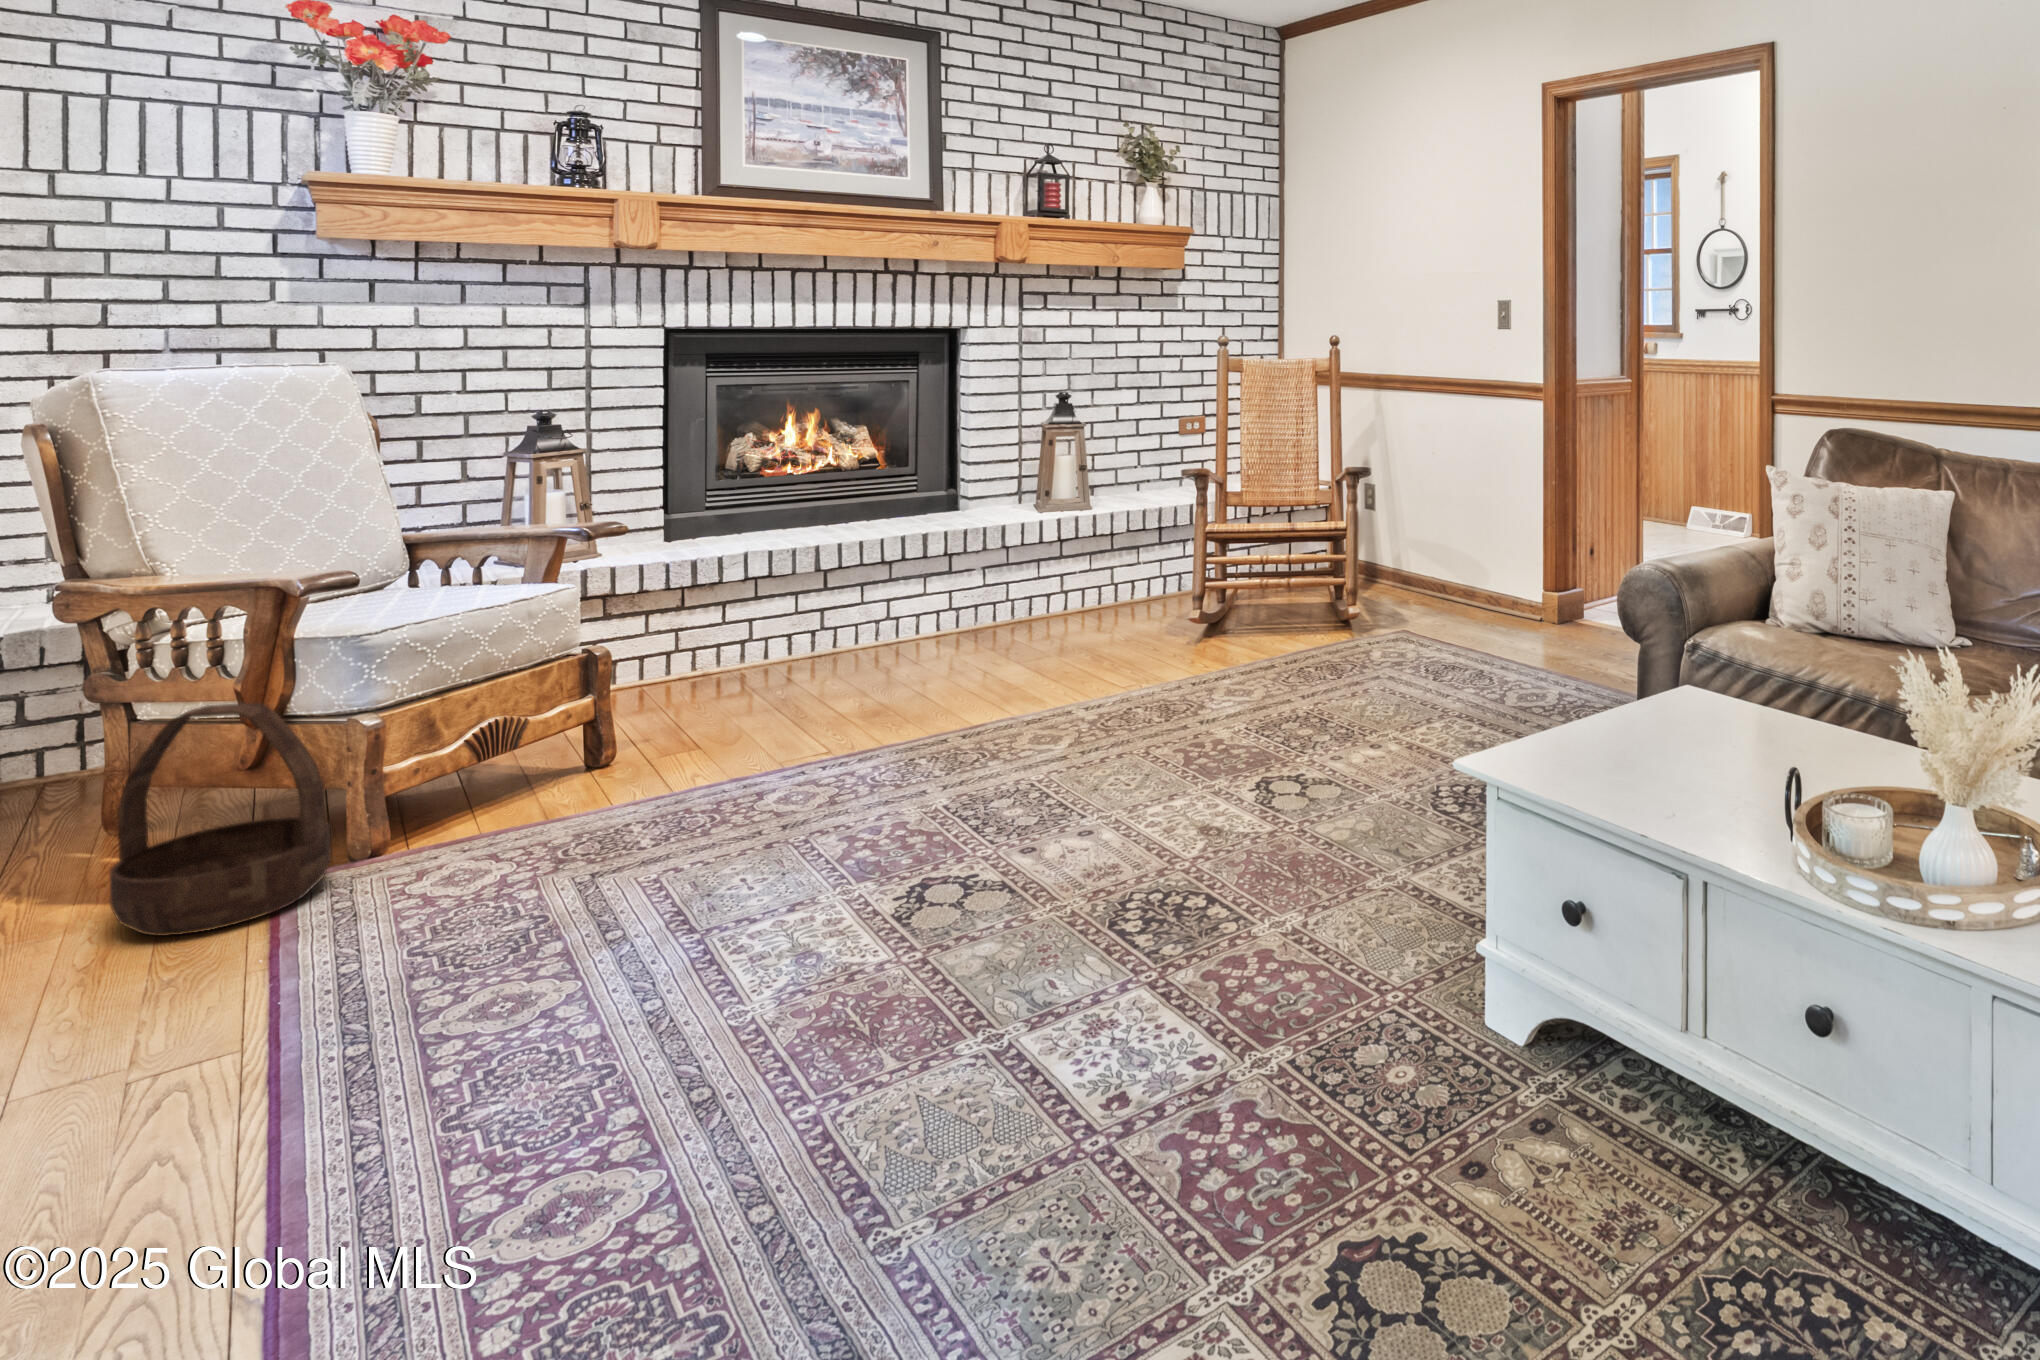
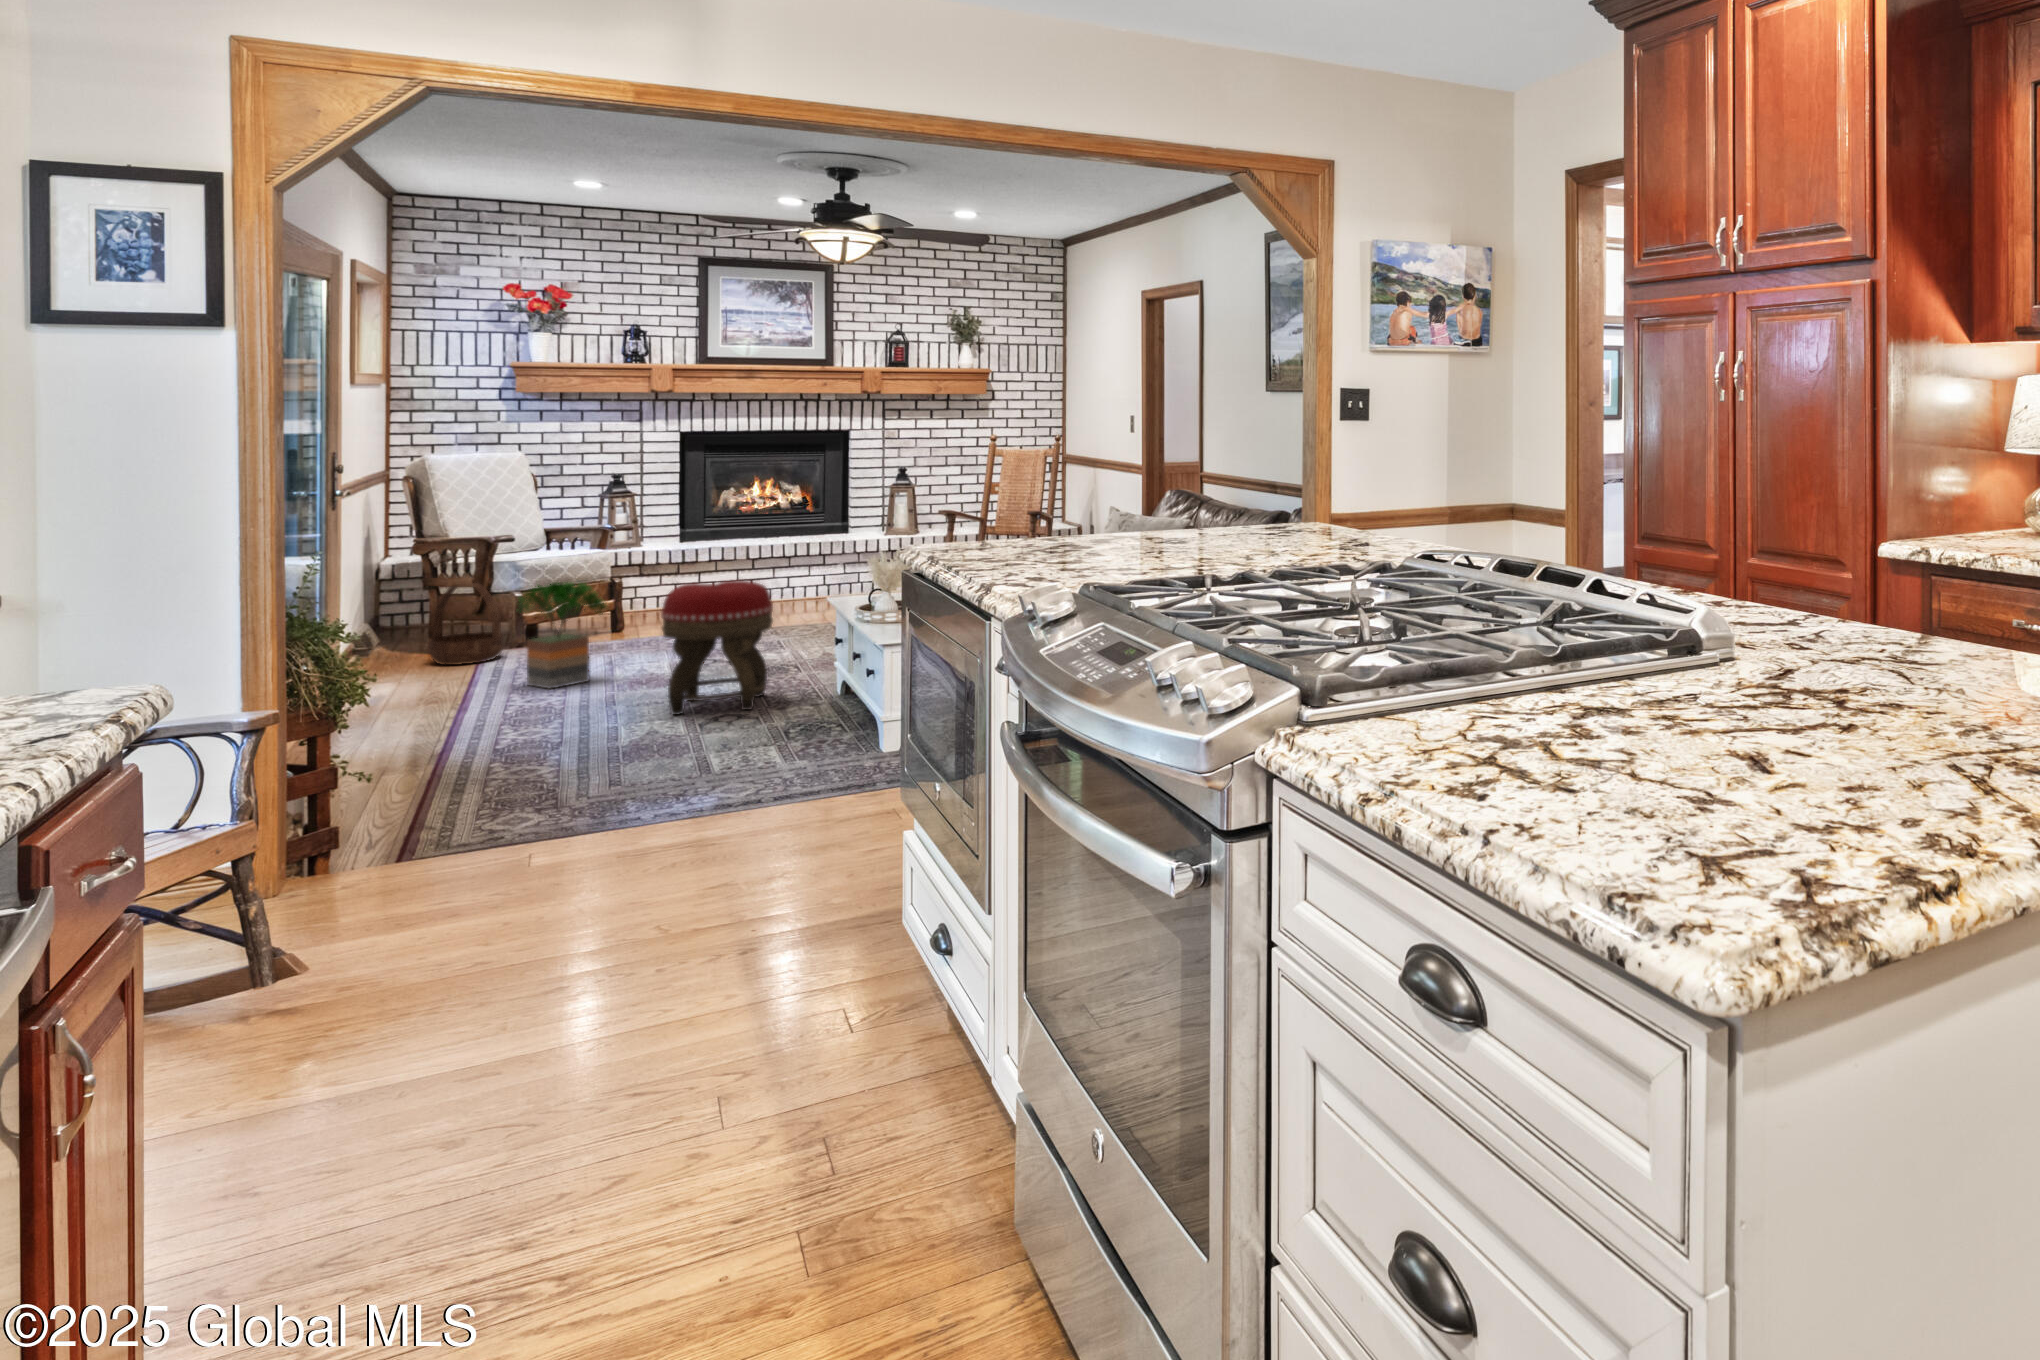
potted tree: none [403,708,688,1047] -> present [518,582,607,689]
footstool: none [971,710,1276,1189] -> present [661,581,773,715]

